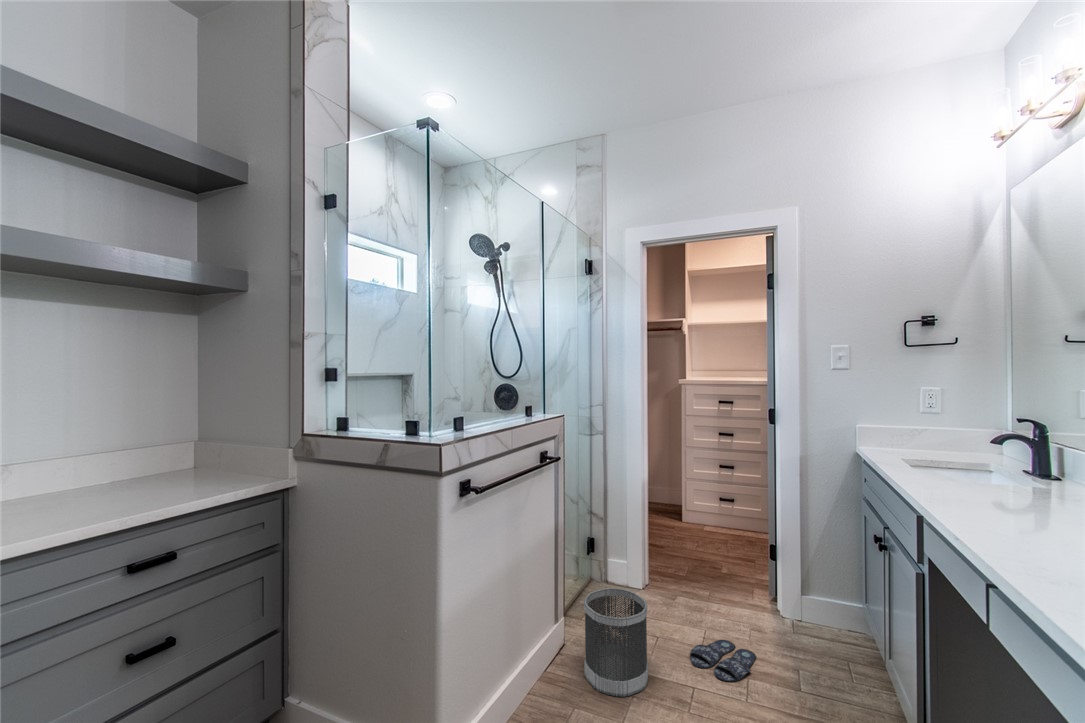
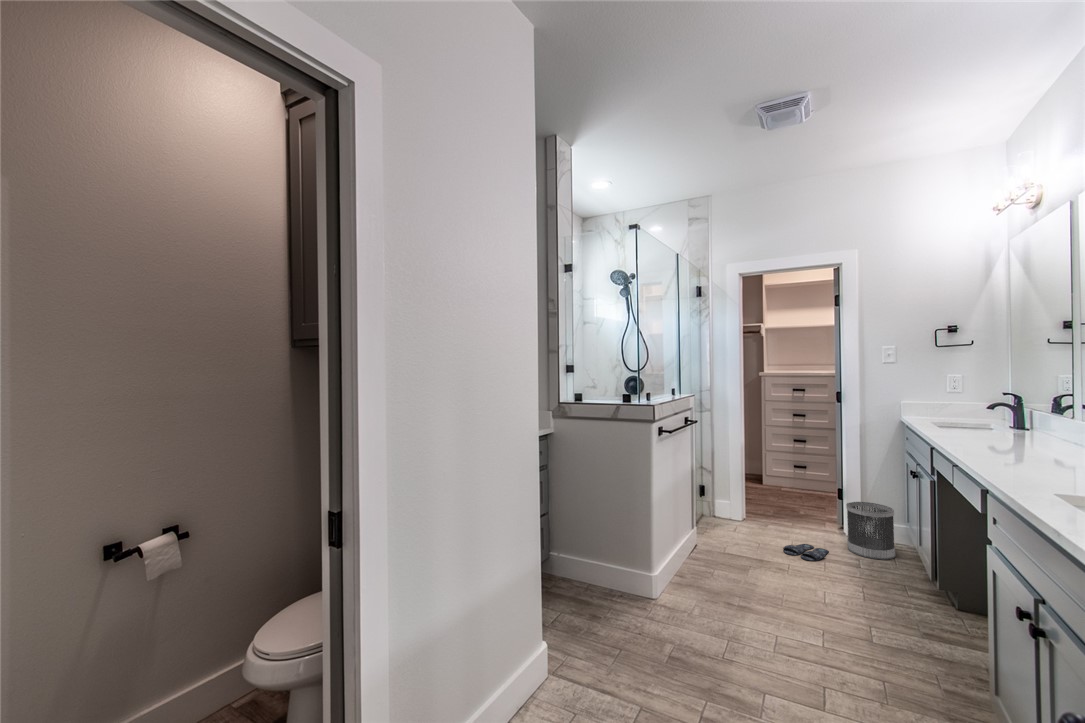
wastebasket: present [584,588,648,697] -> present [846,502,895,560]

